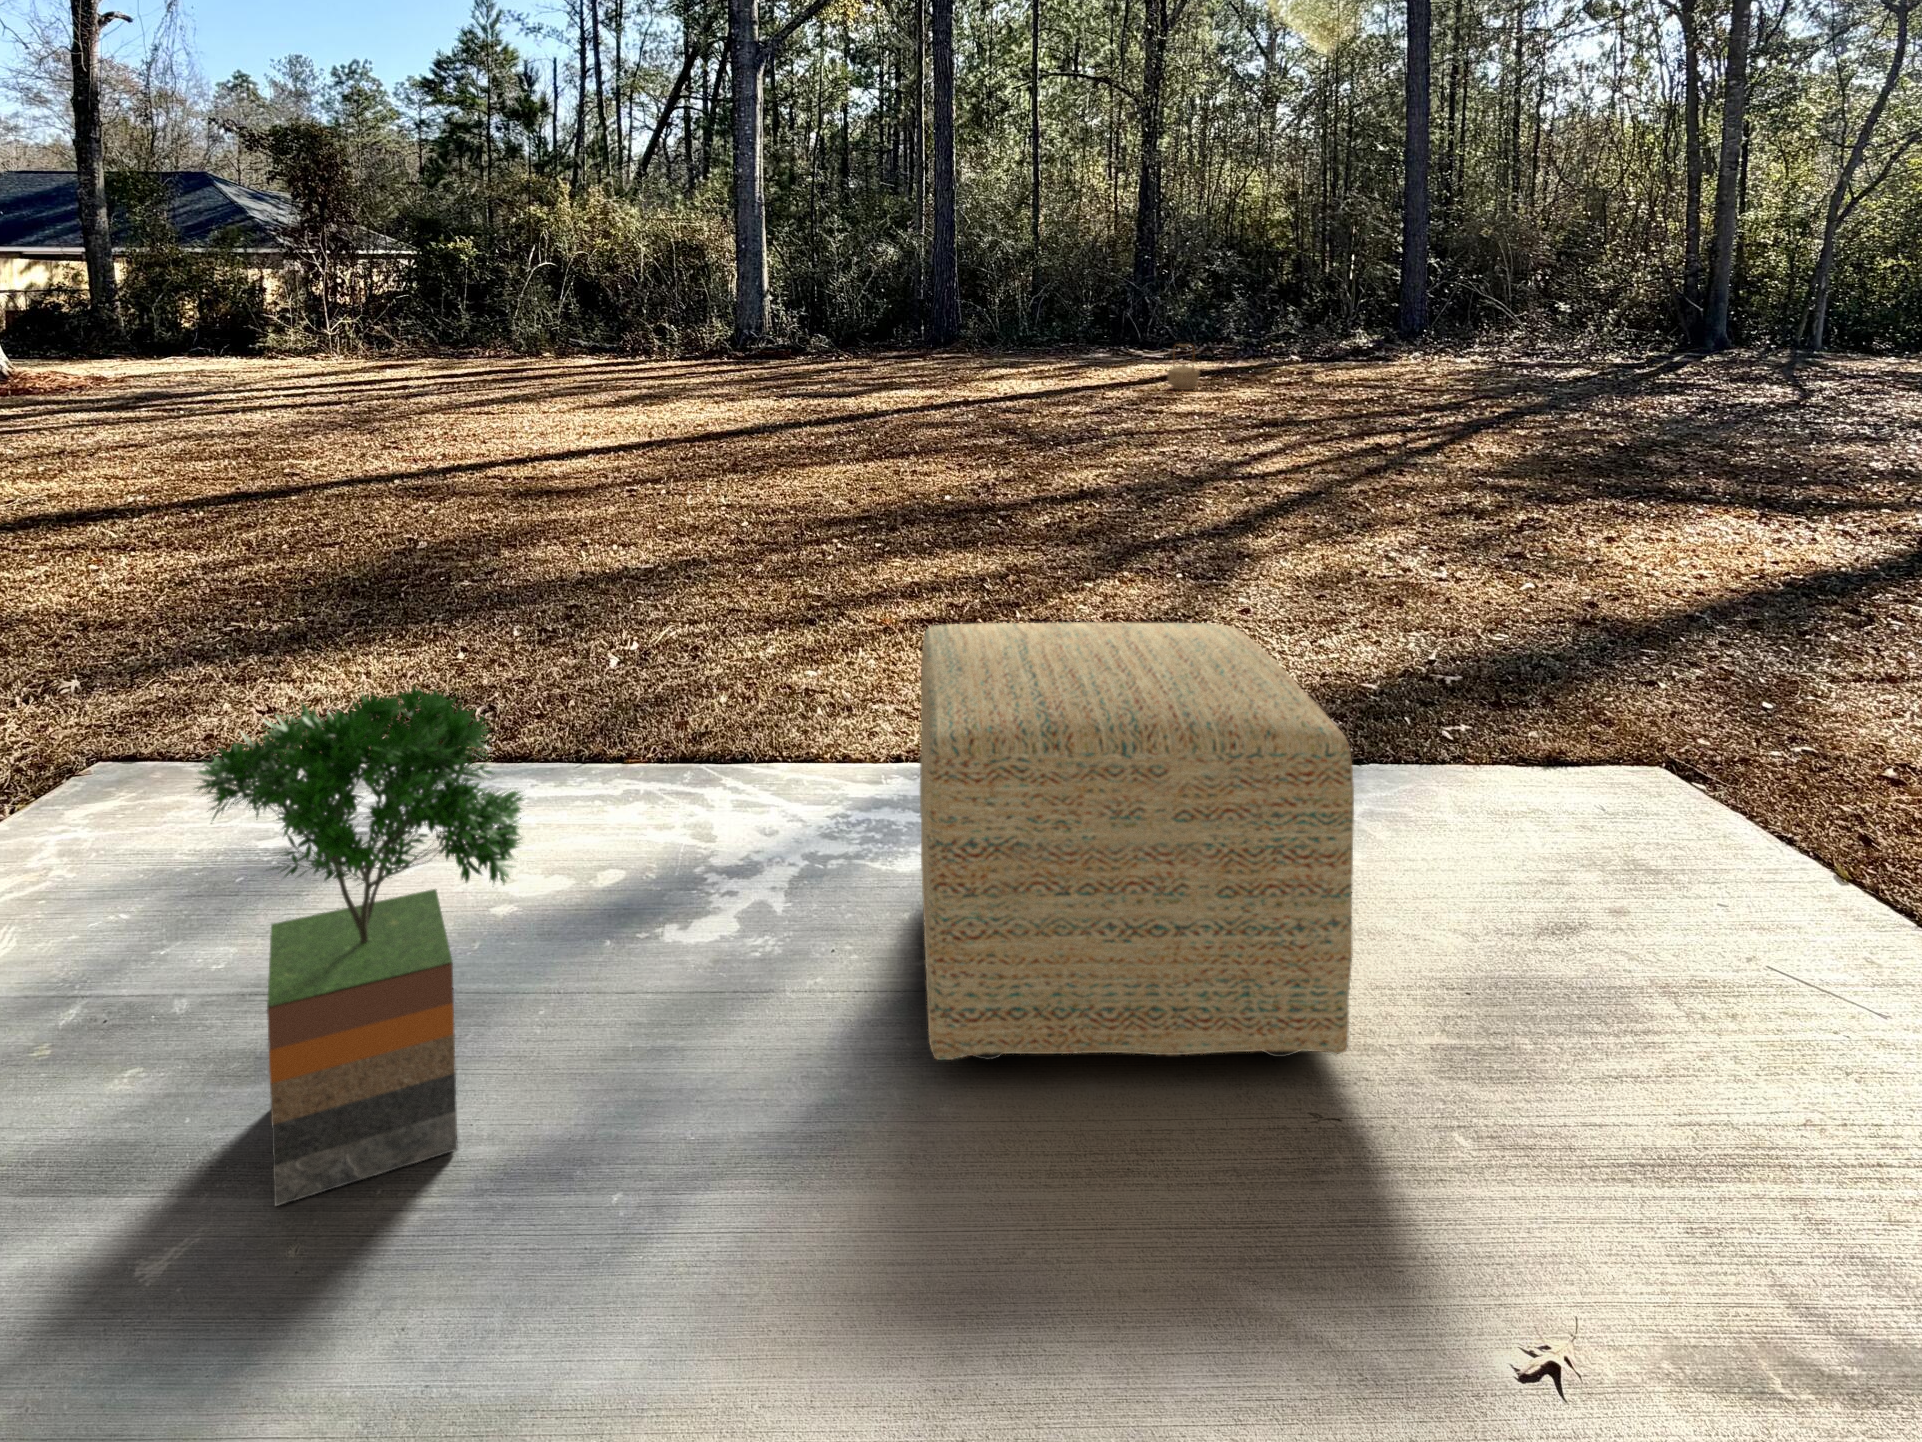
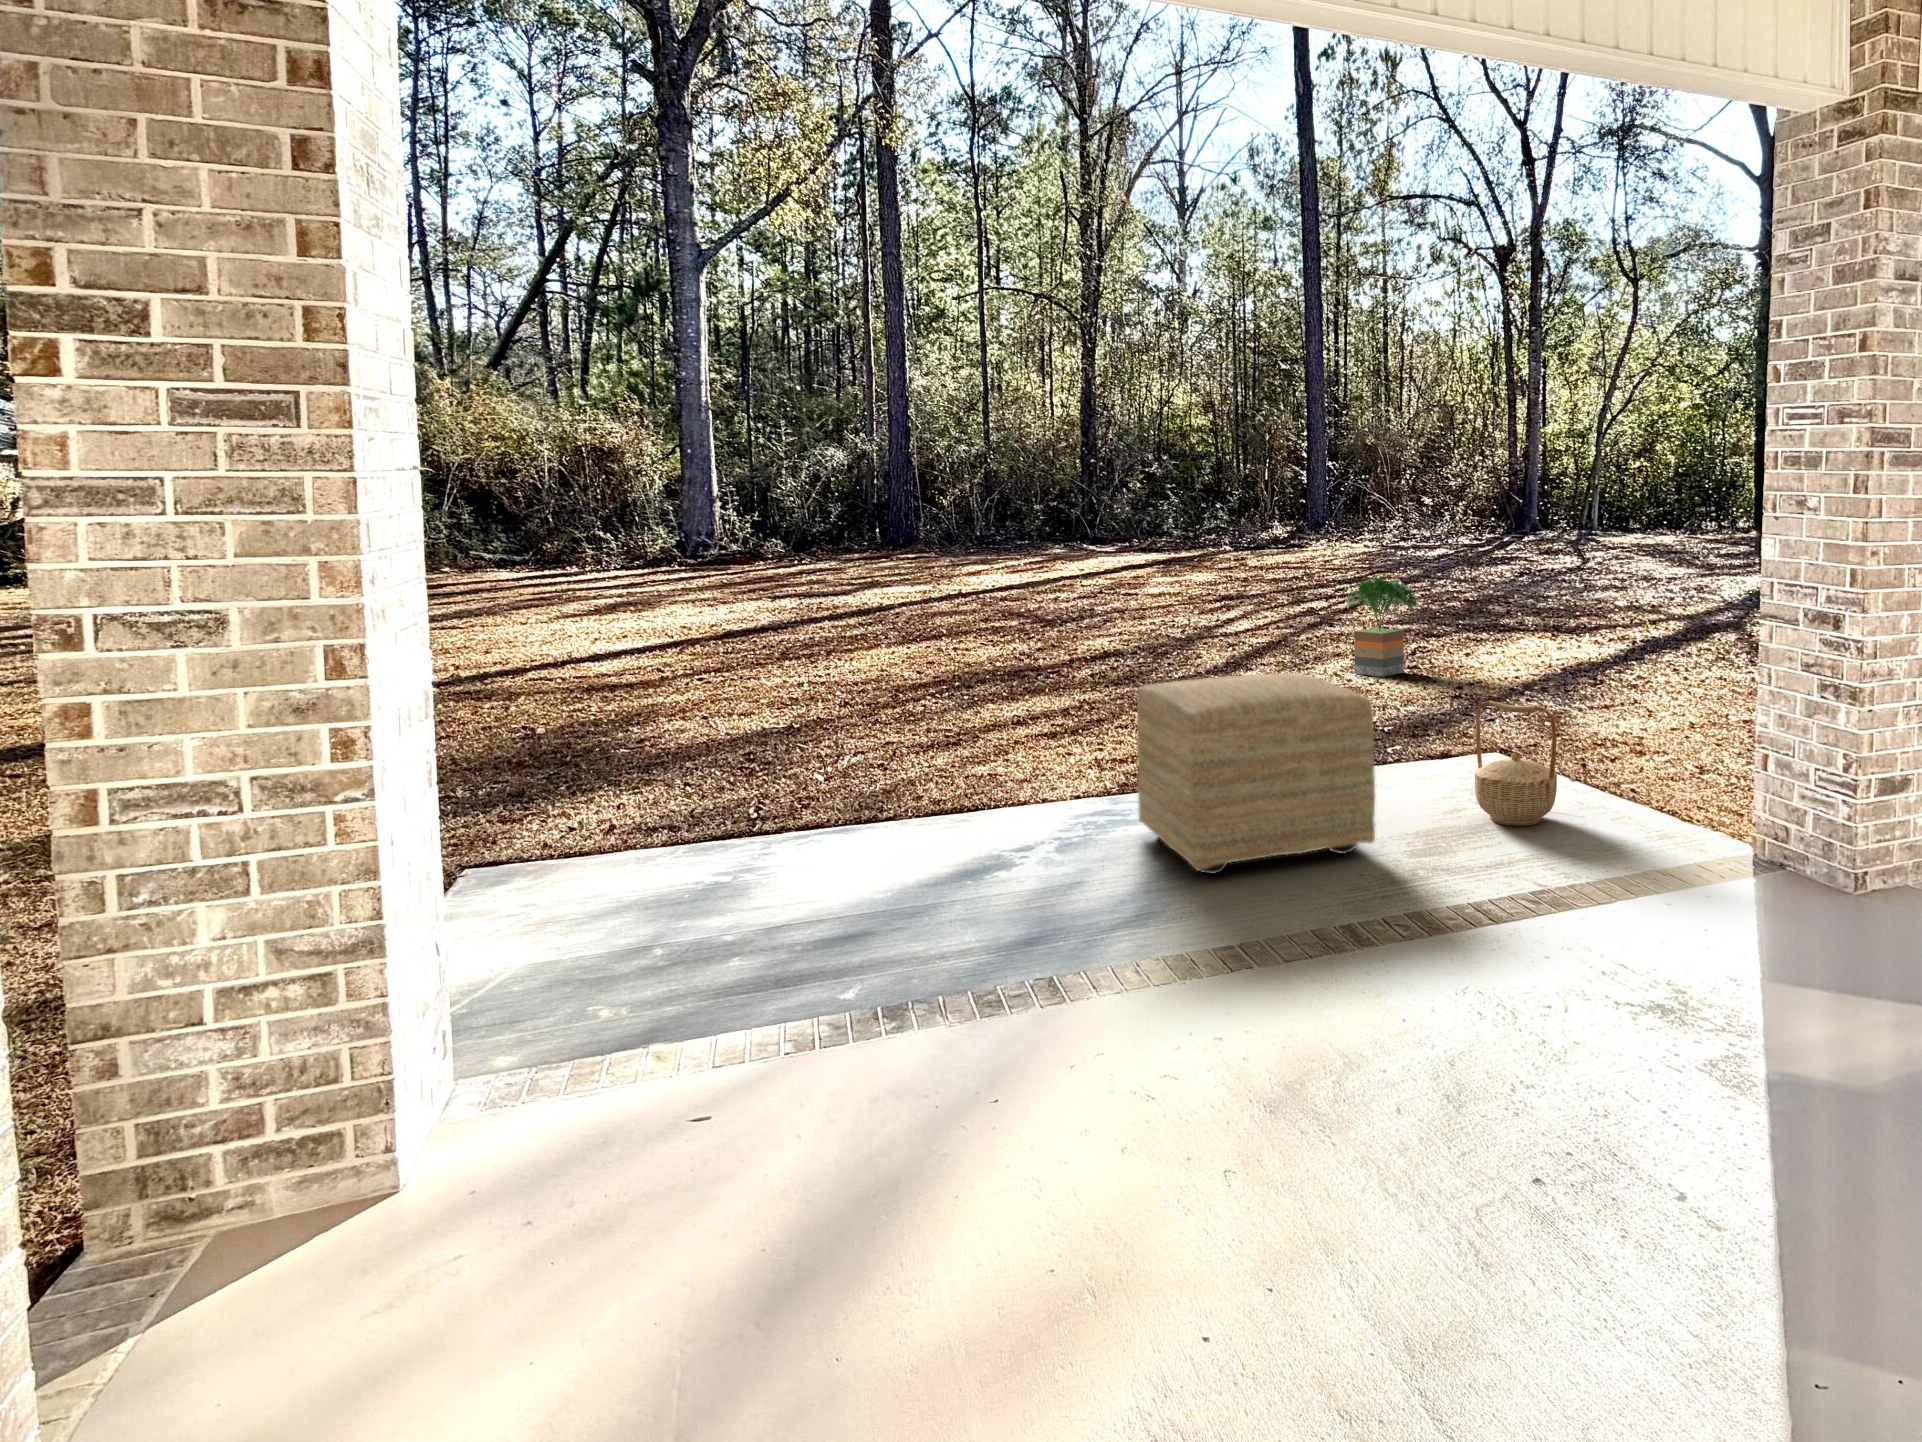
basket: present [1167,344,1199,390] -> present [1475,701,1557,826]
potted tree: present [196,685,523,1206] -> present [1346,578,1418,677]

